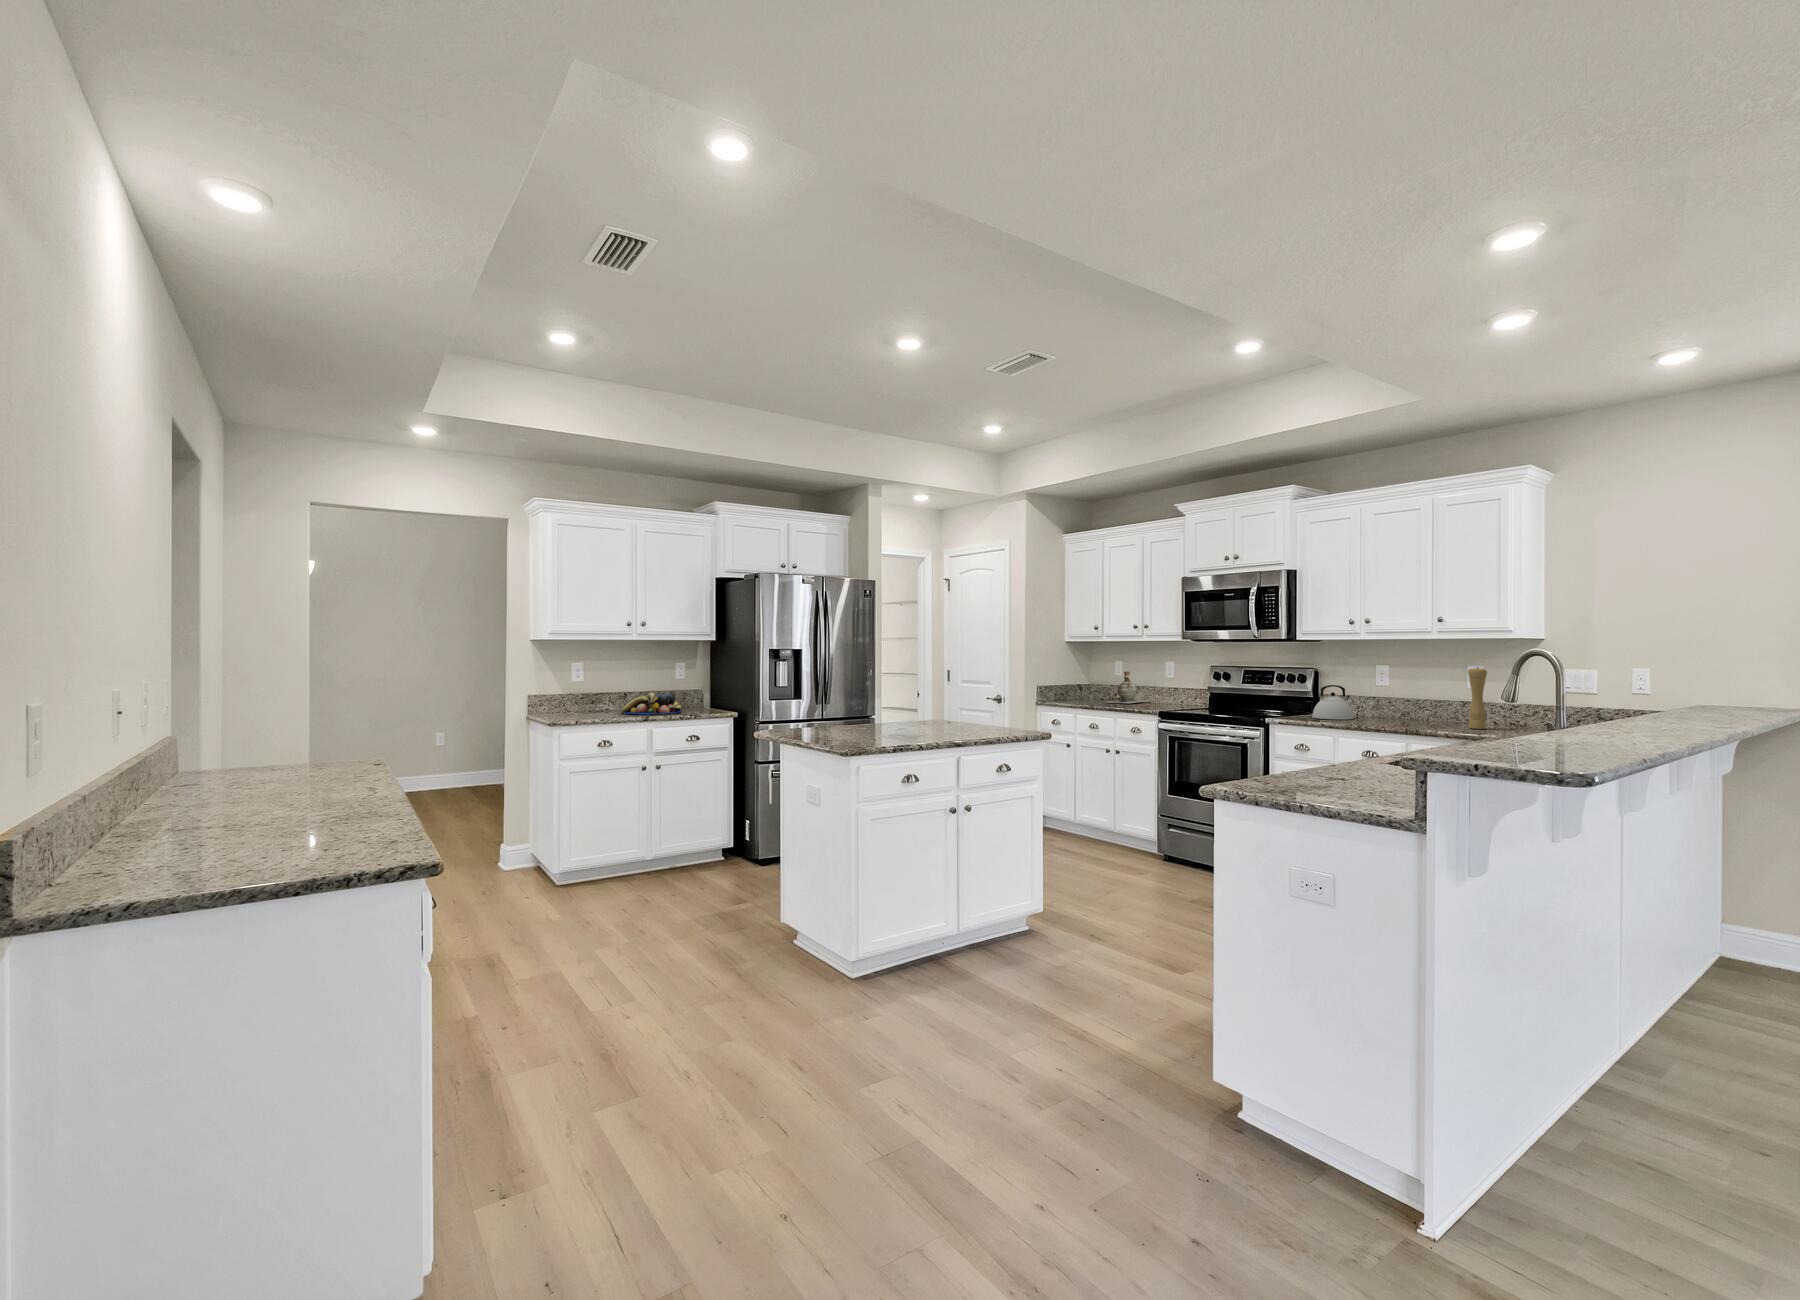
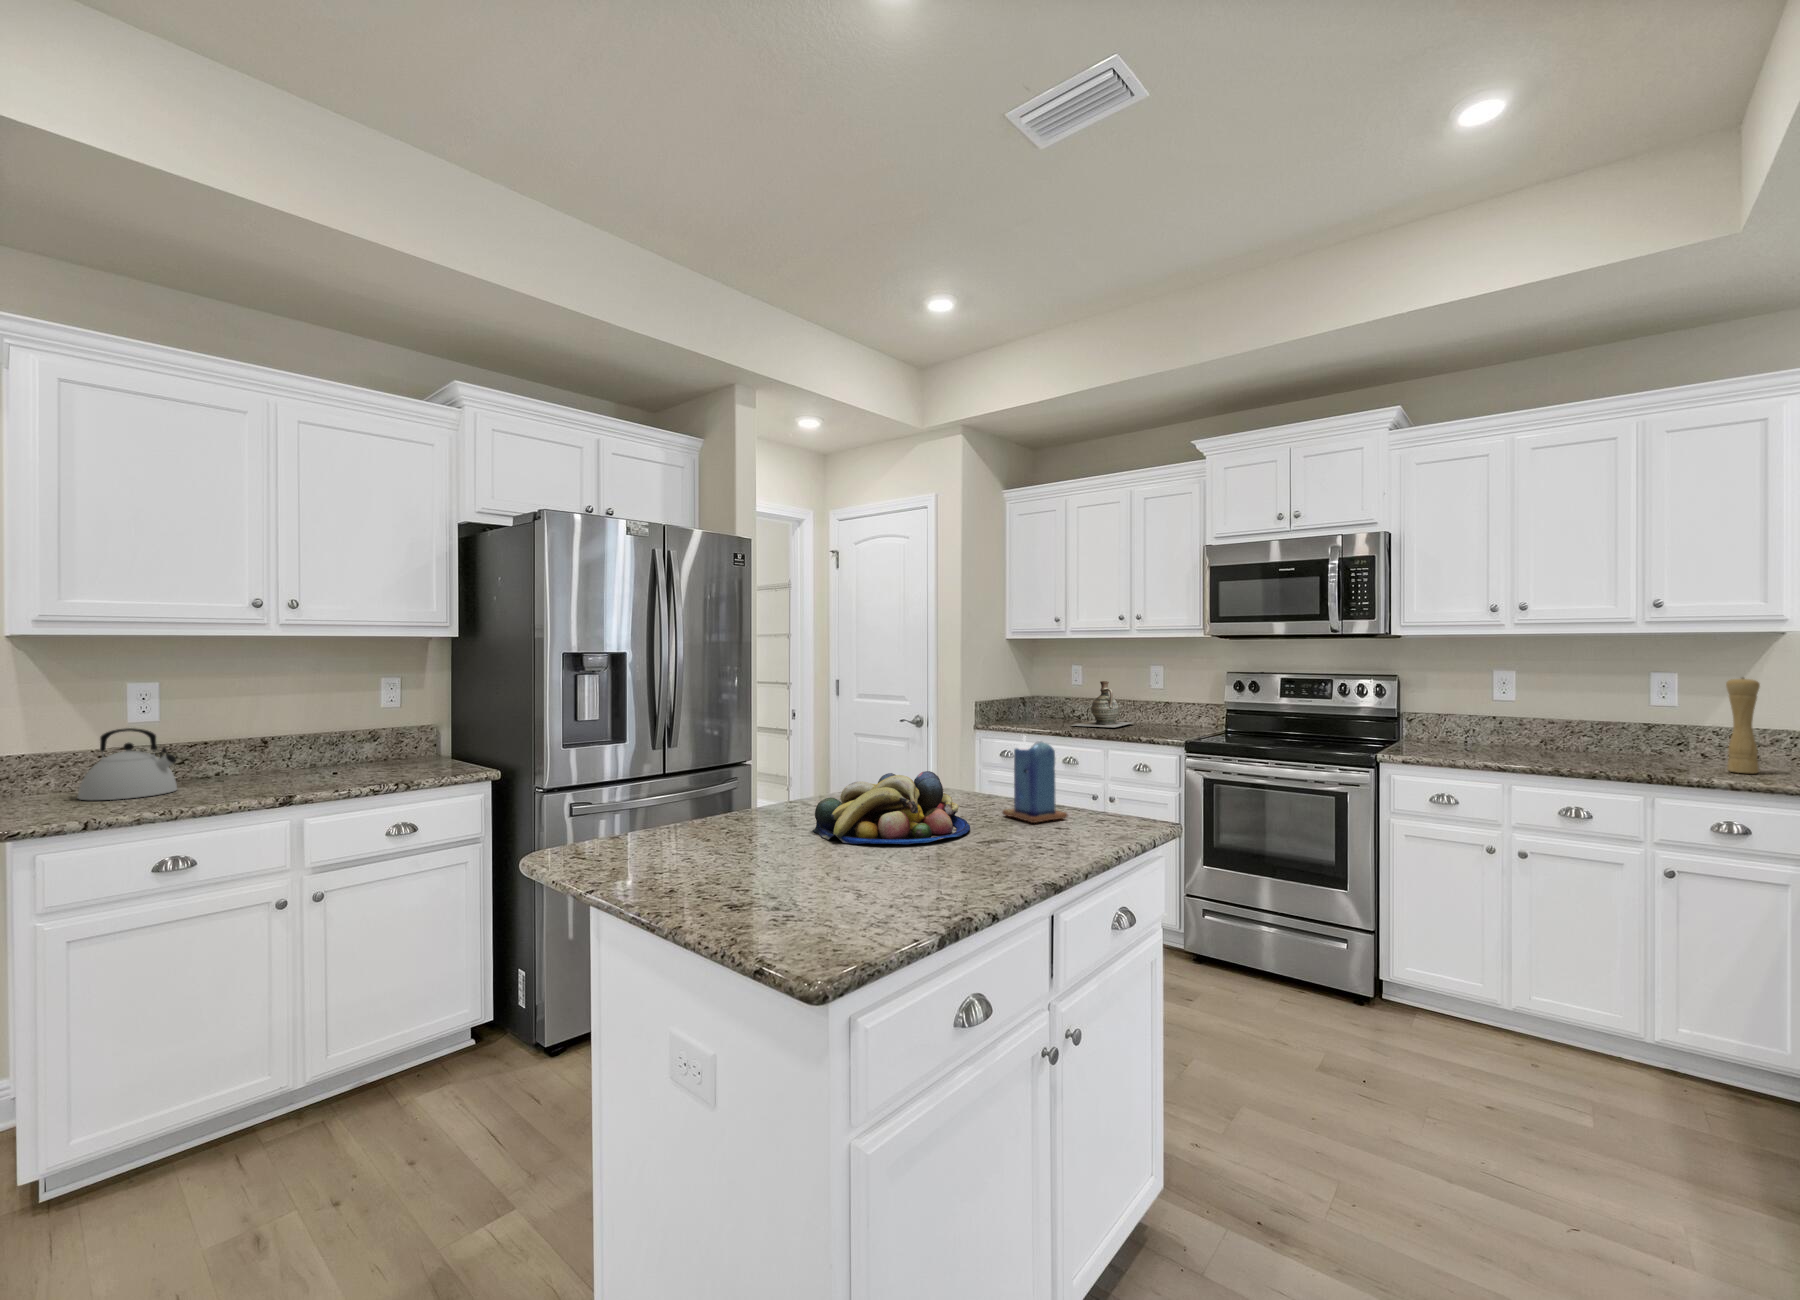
kettle: present [1312,685,1354,720] -> present [78,728,177,800]
candle: none [973,690,1003,732] -> present [1002,736,1067,823]
fruit bowl: present [622,693,682,715] -> present [813,771,970,844]

